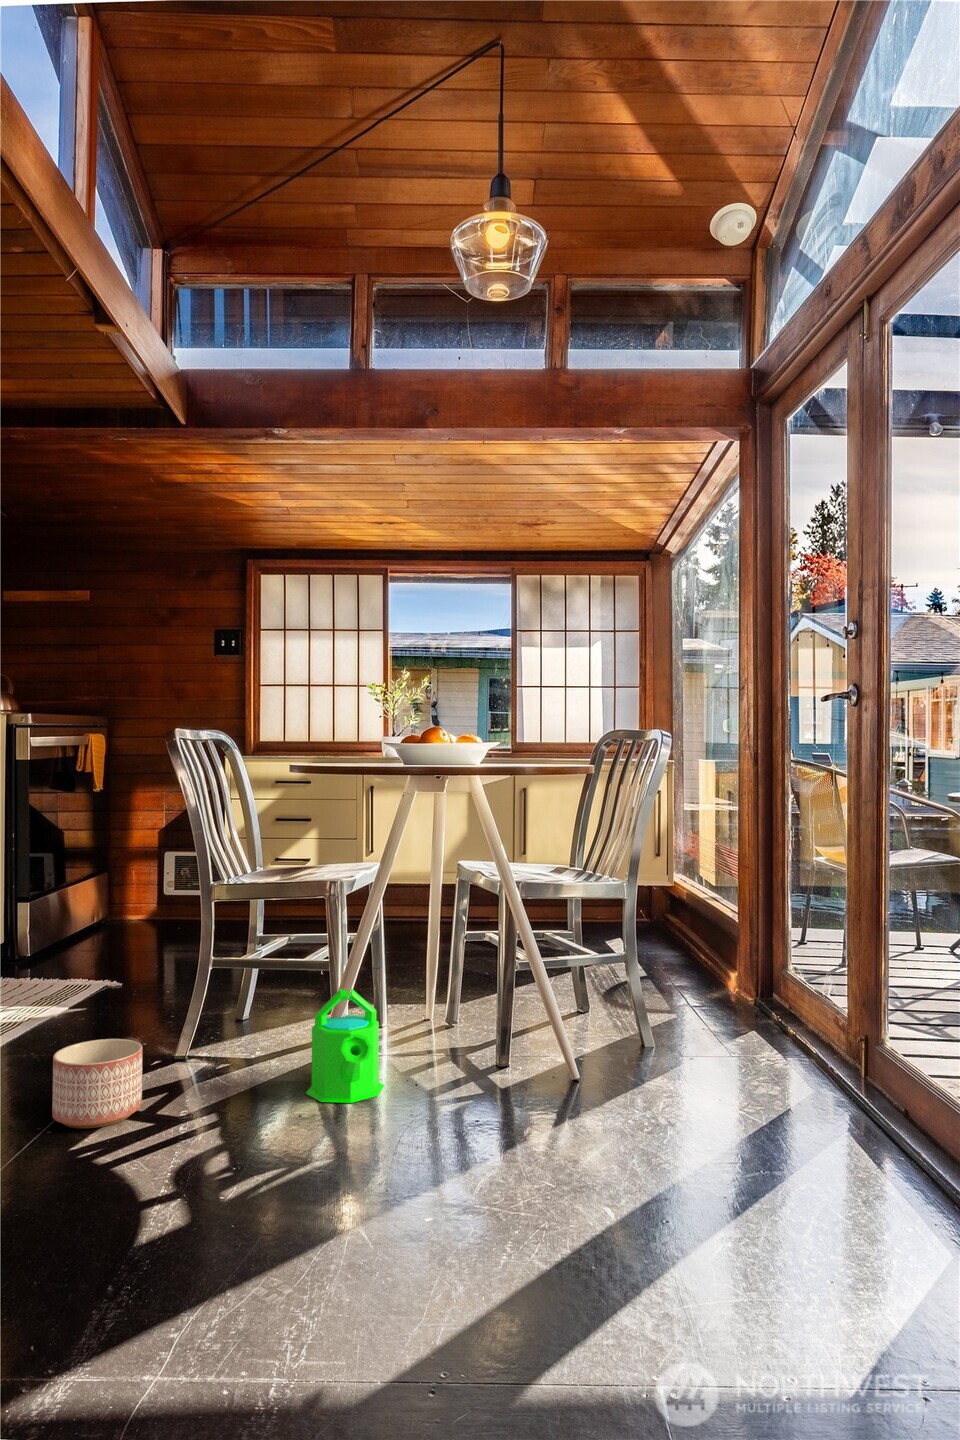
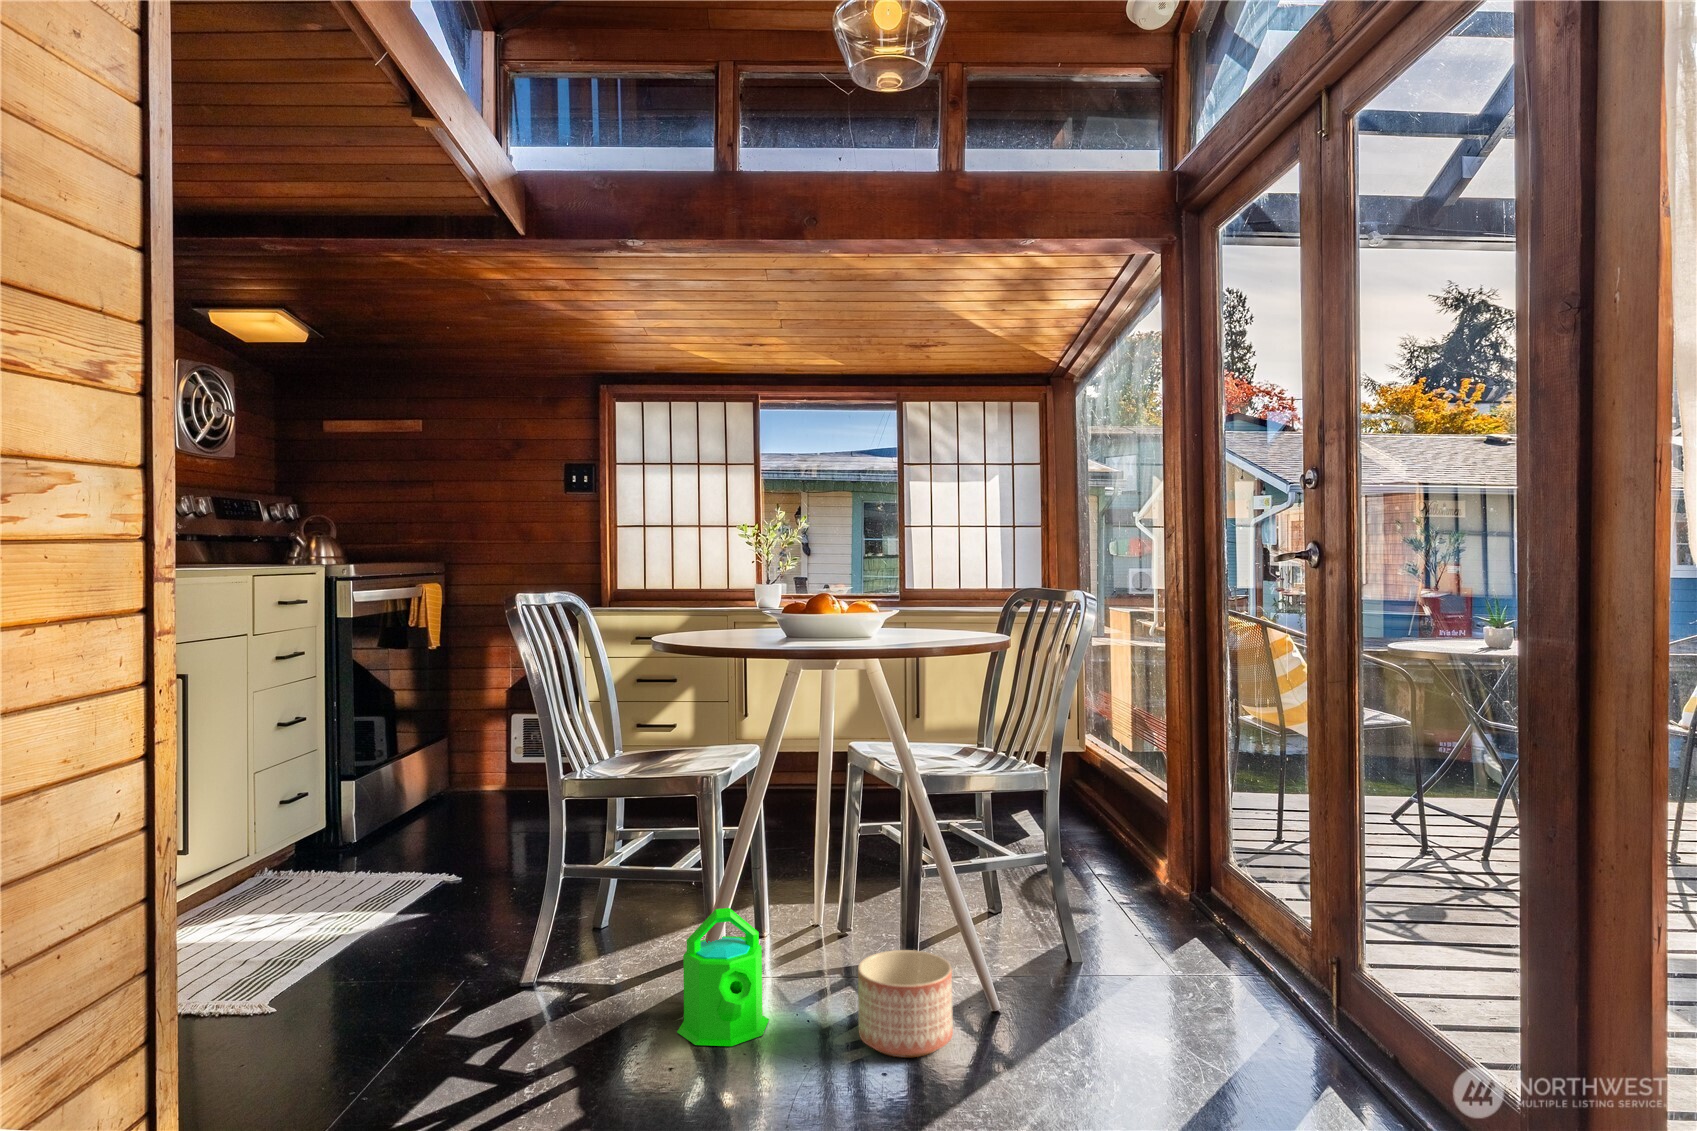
planter: present [52,1039,142,1128] -> present [858,950,953,1057]

